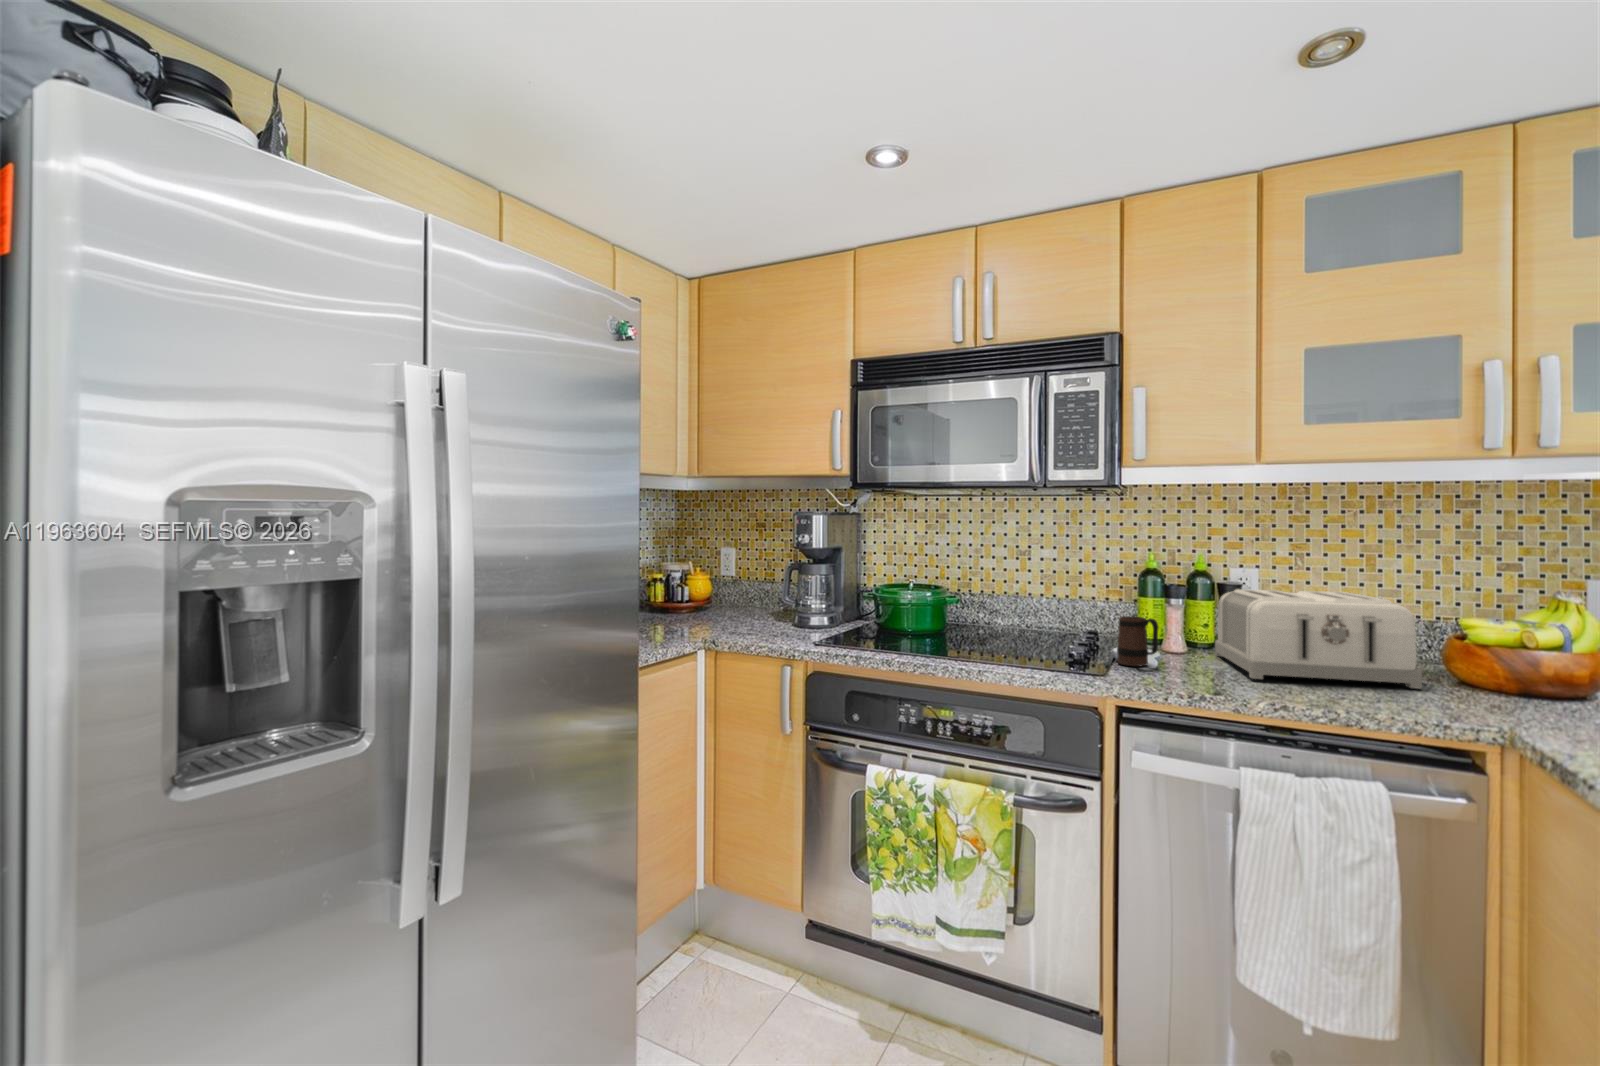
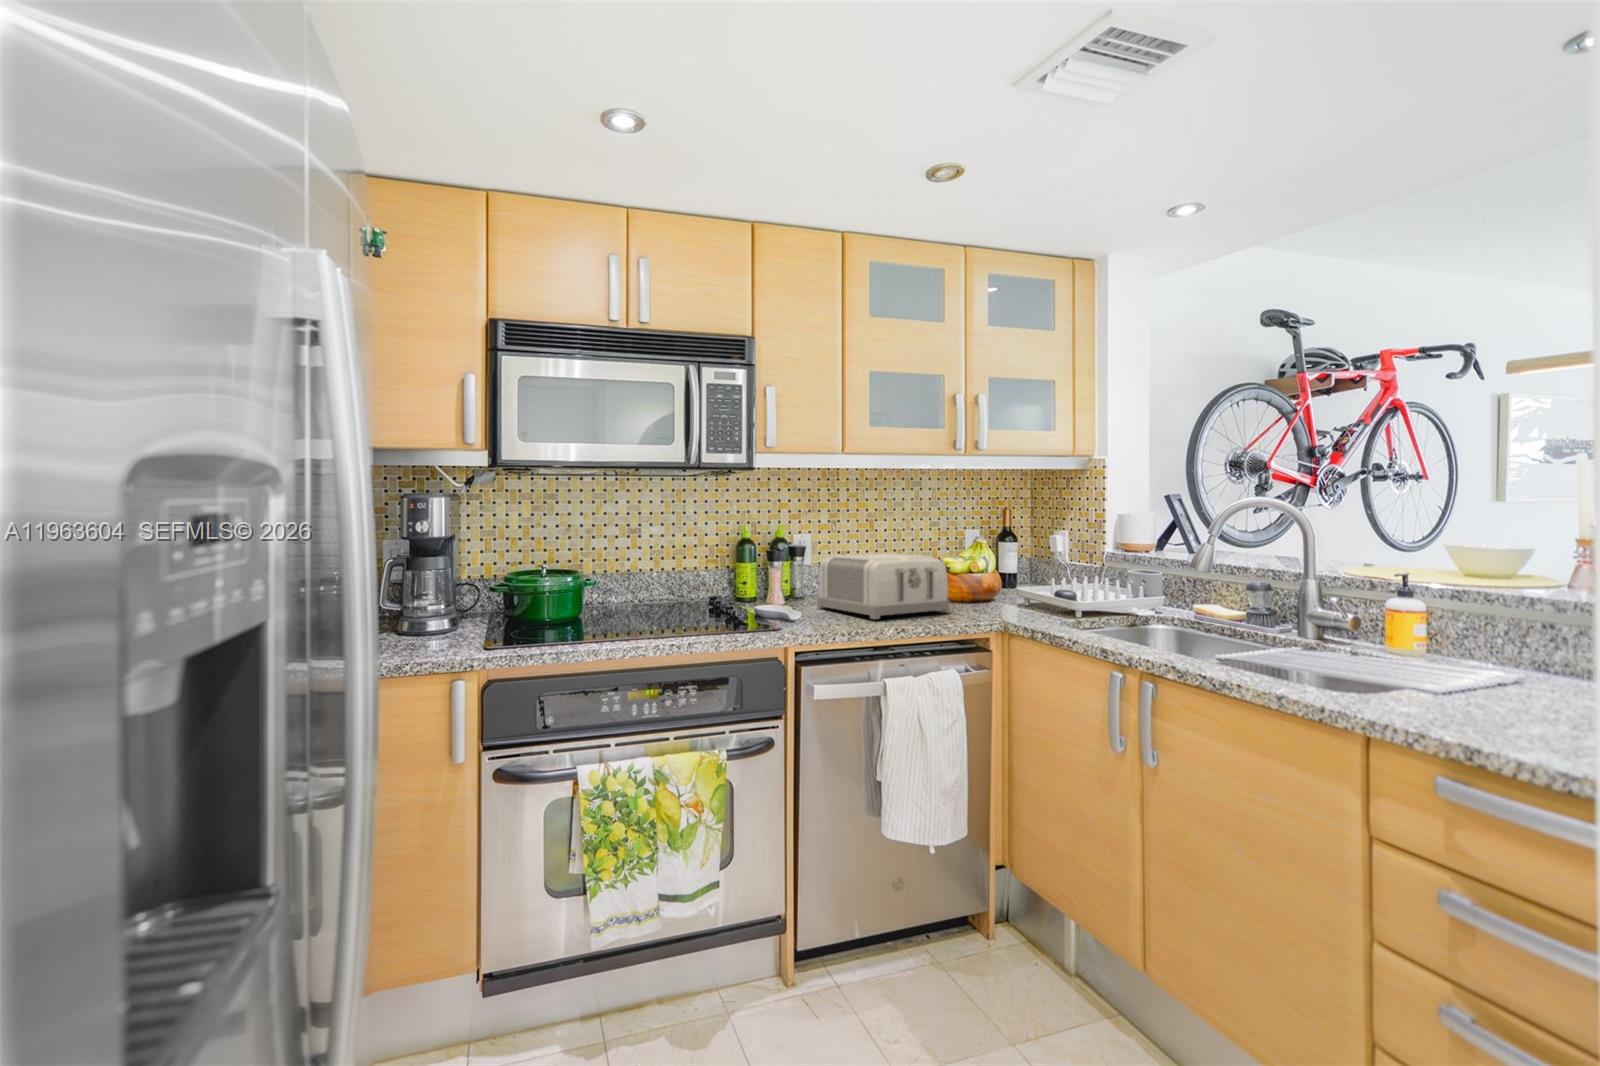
mug: present [1117,616,1158,666] -> none [776,582,810,623]

